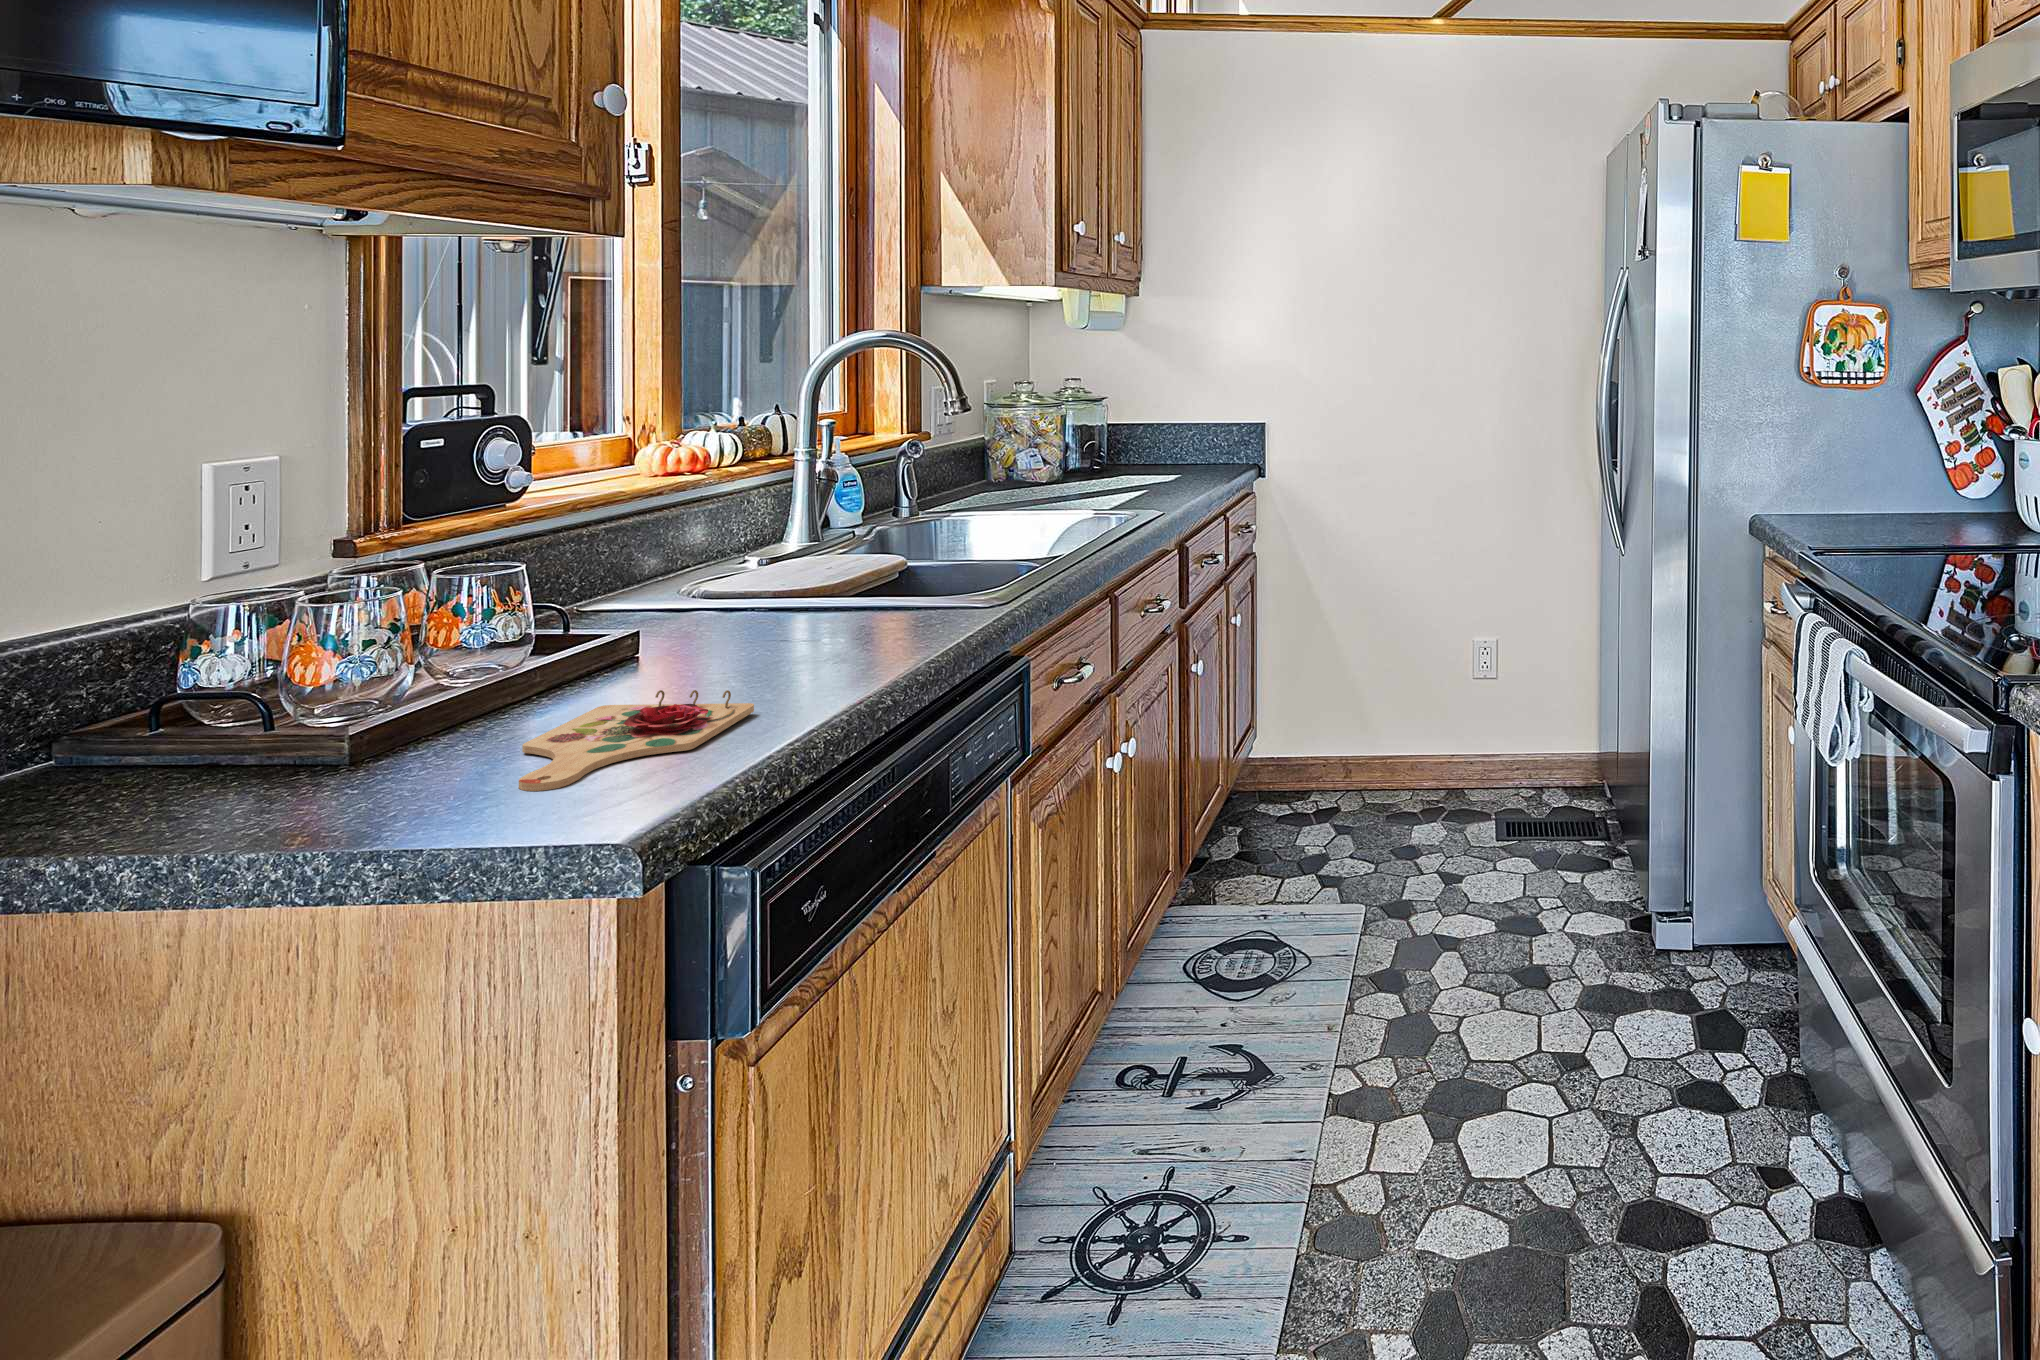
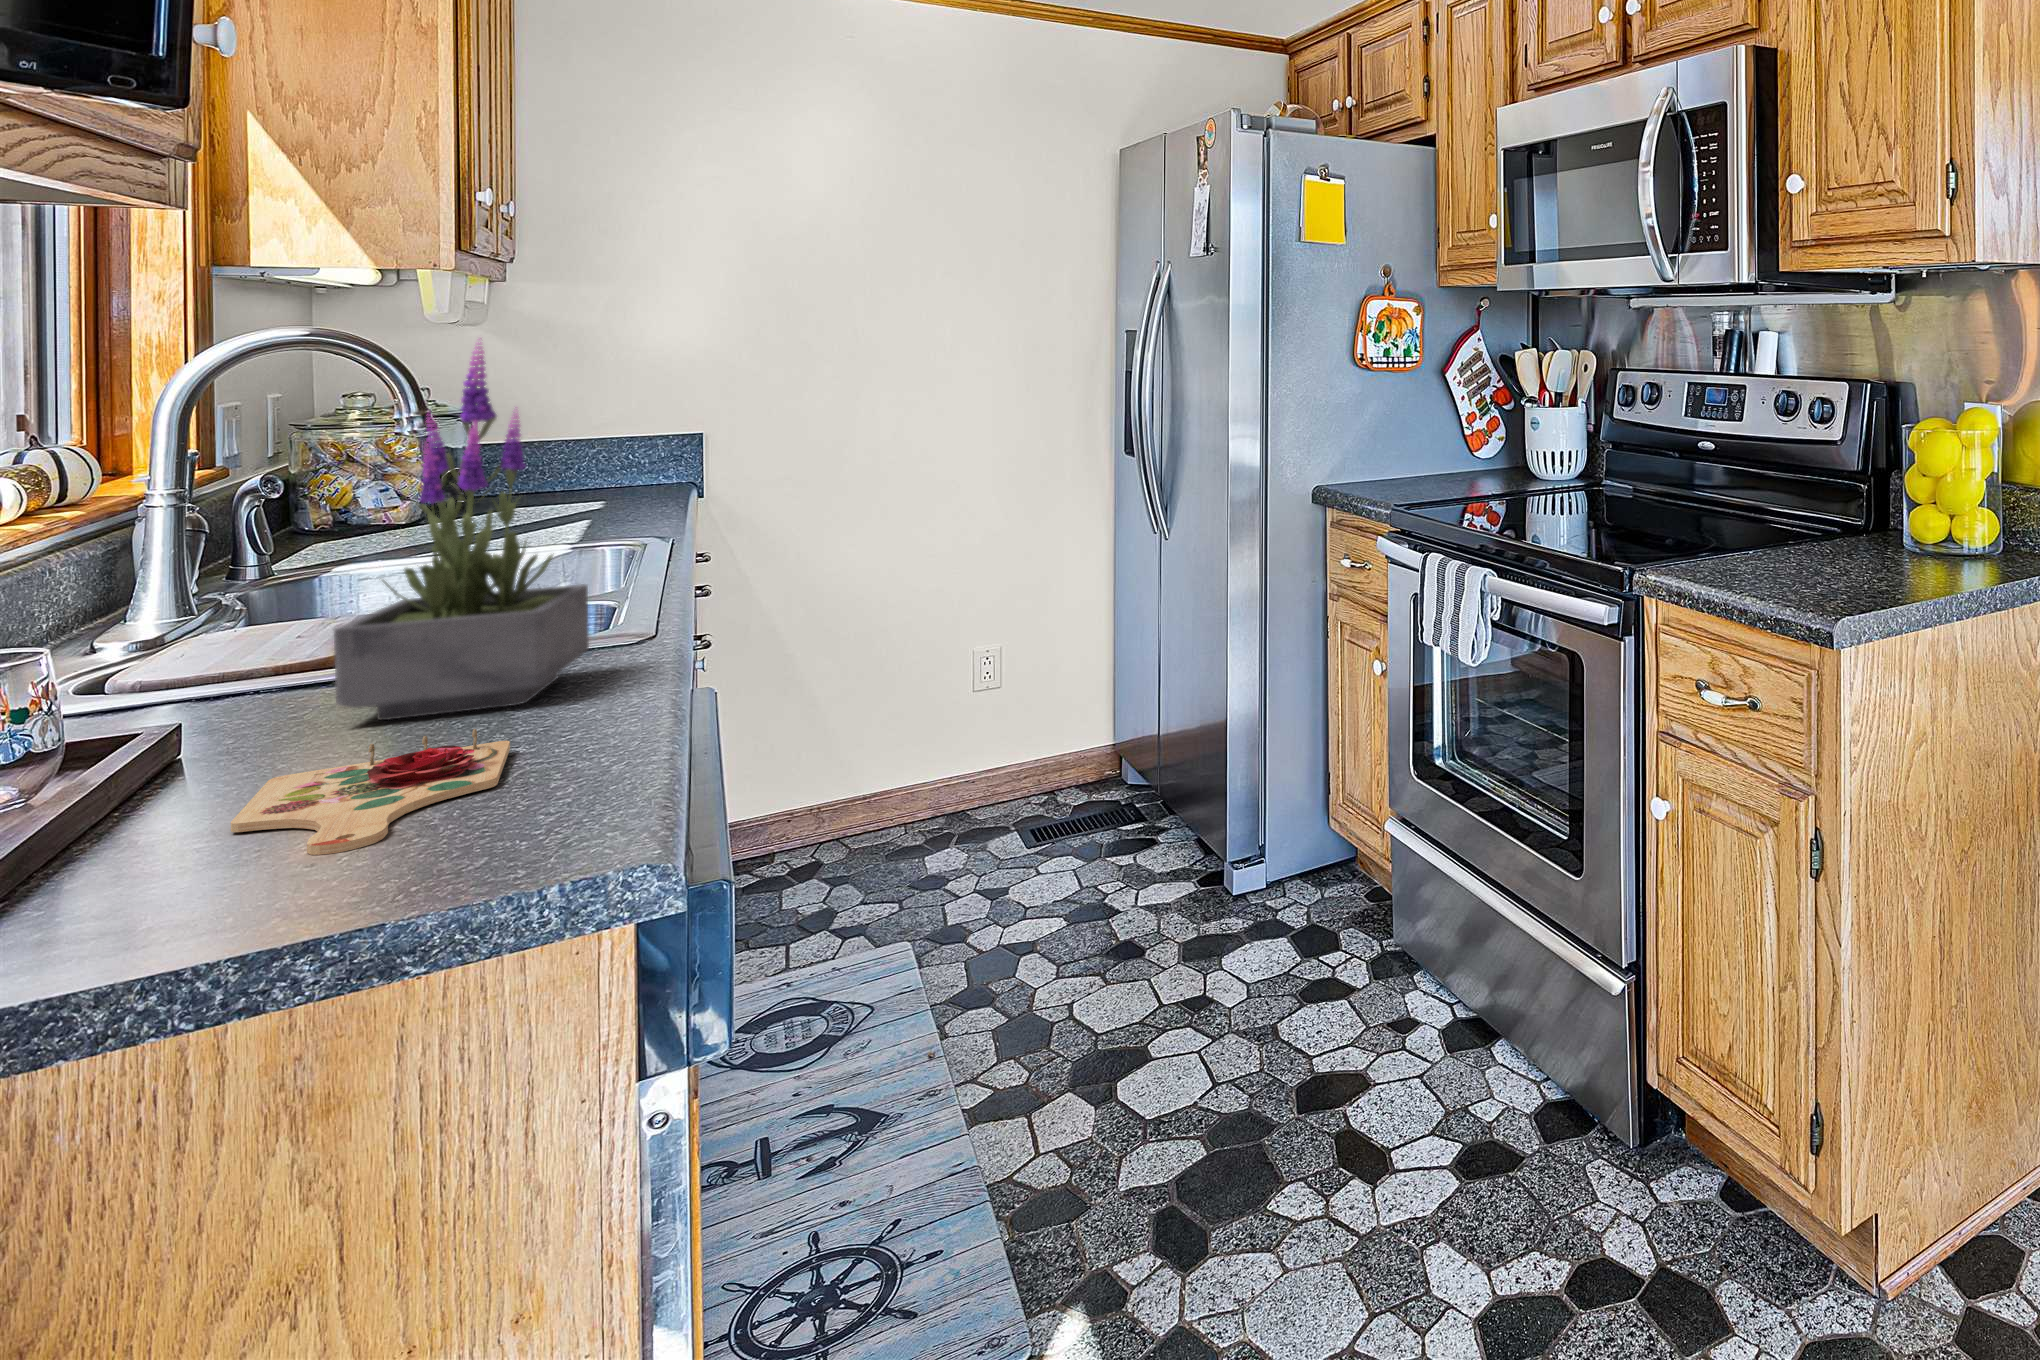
potted plant: none [718,343,921,664] -> present [334,339,589,720]

